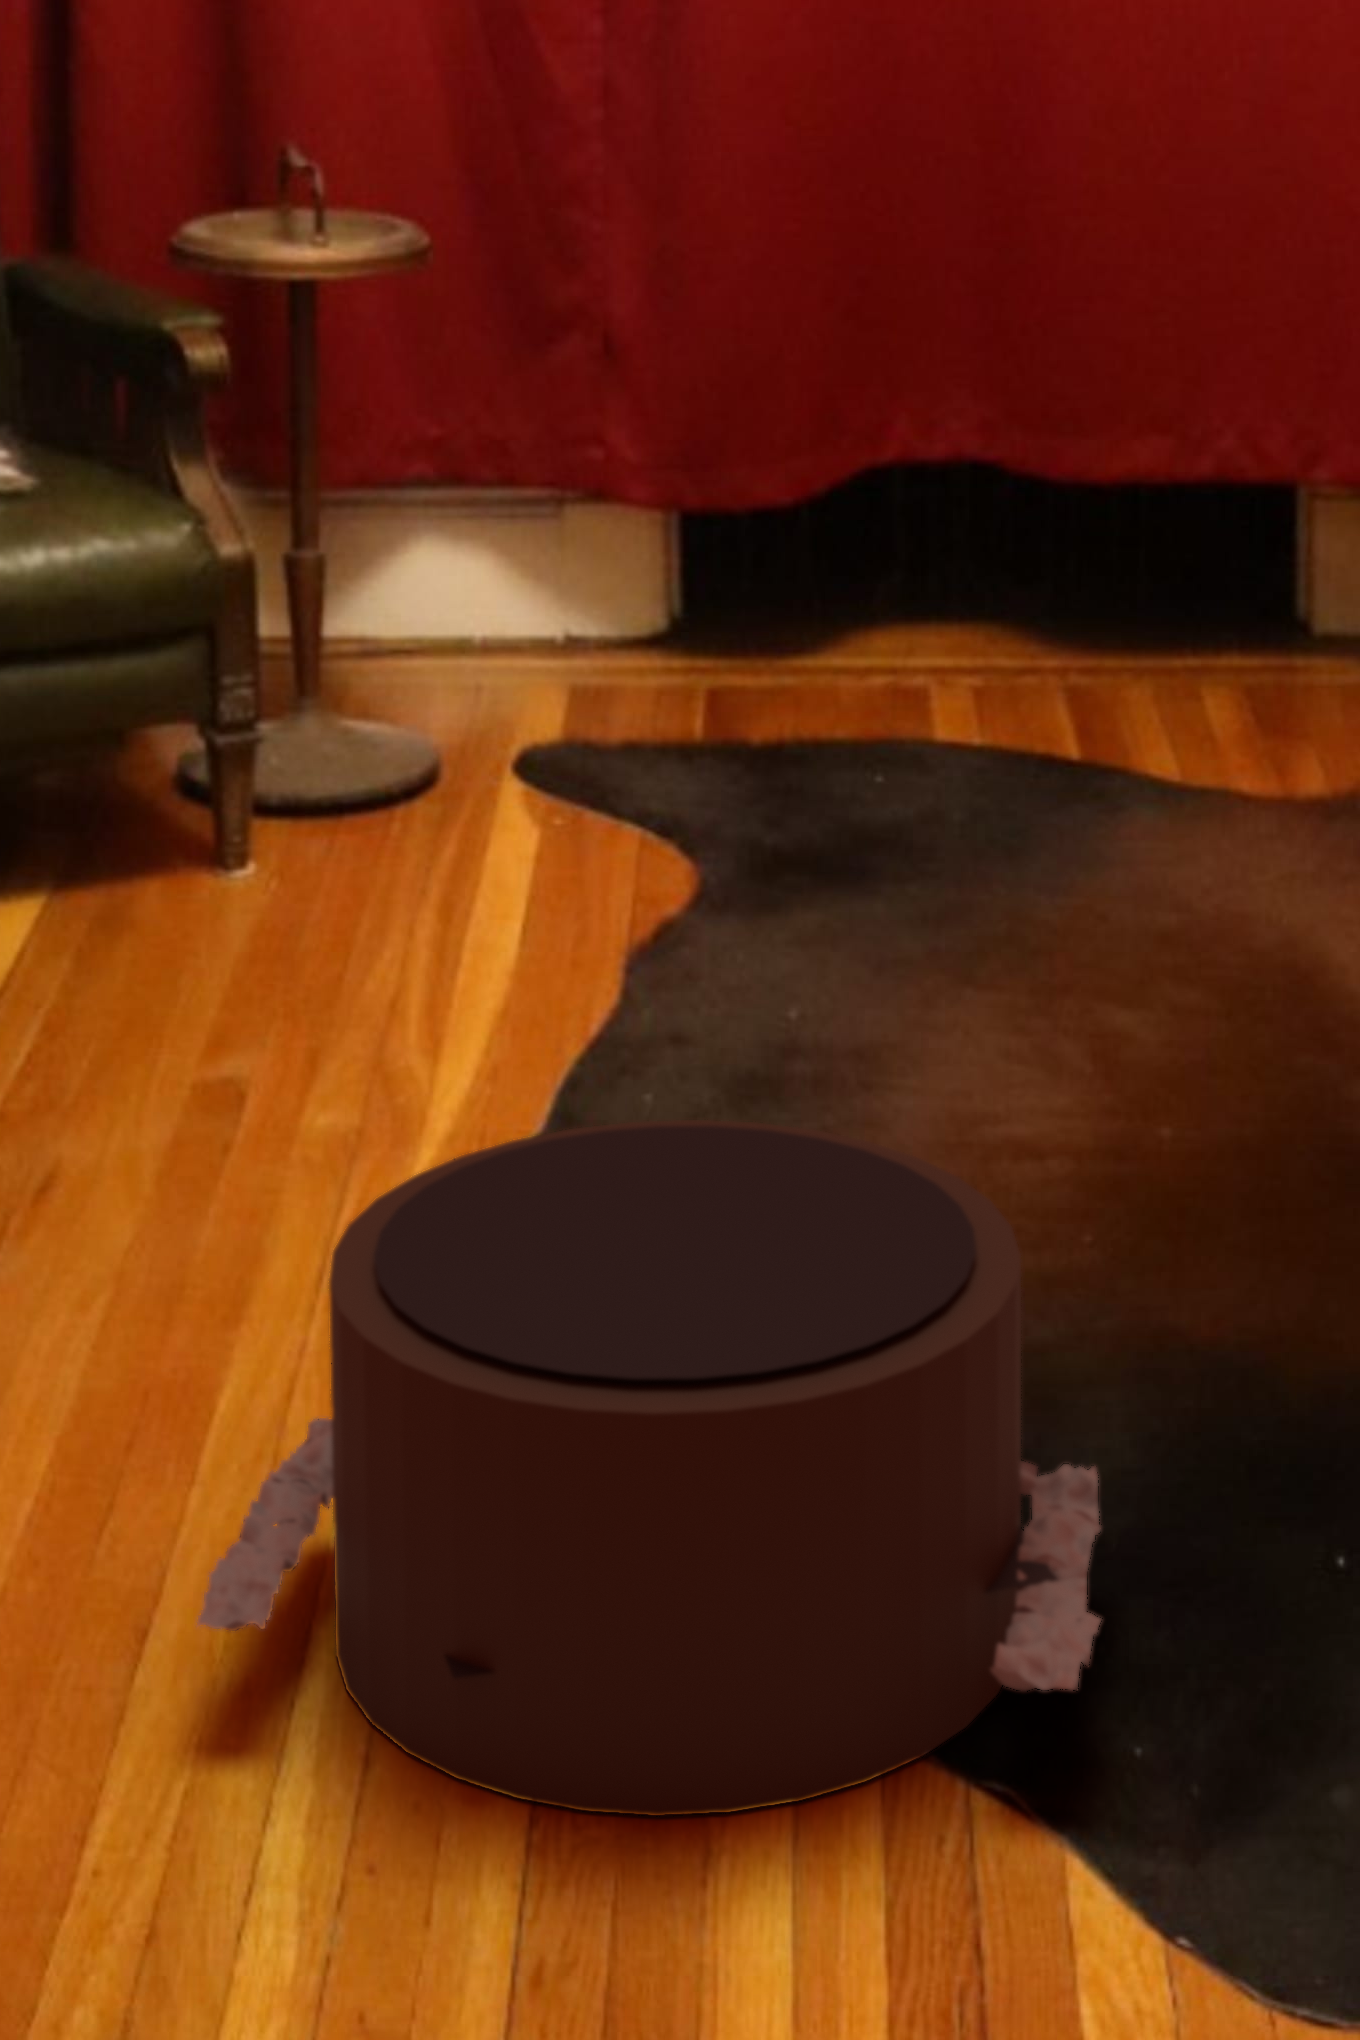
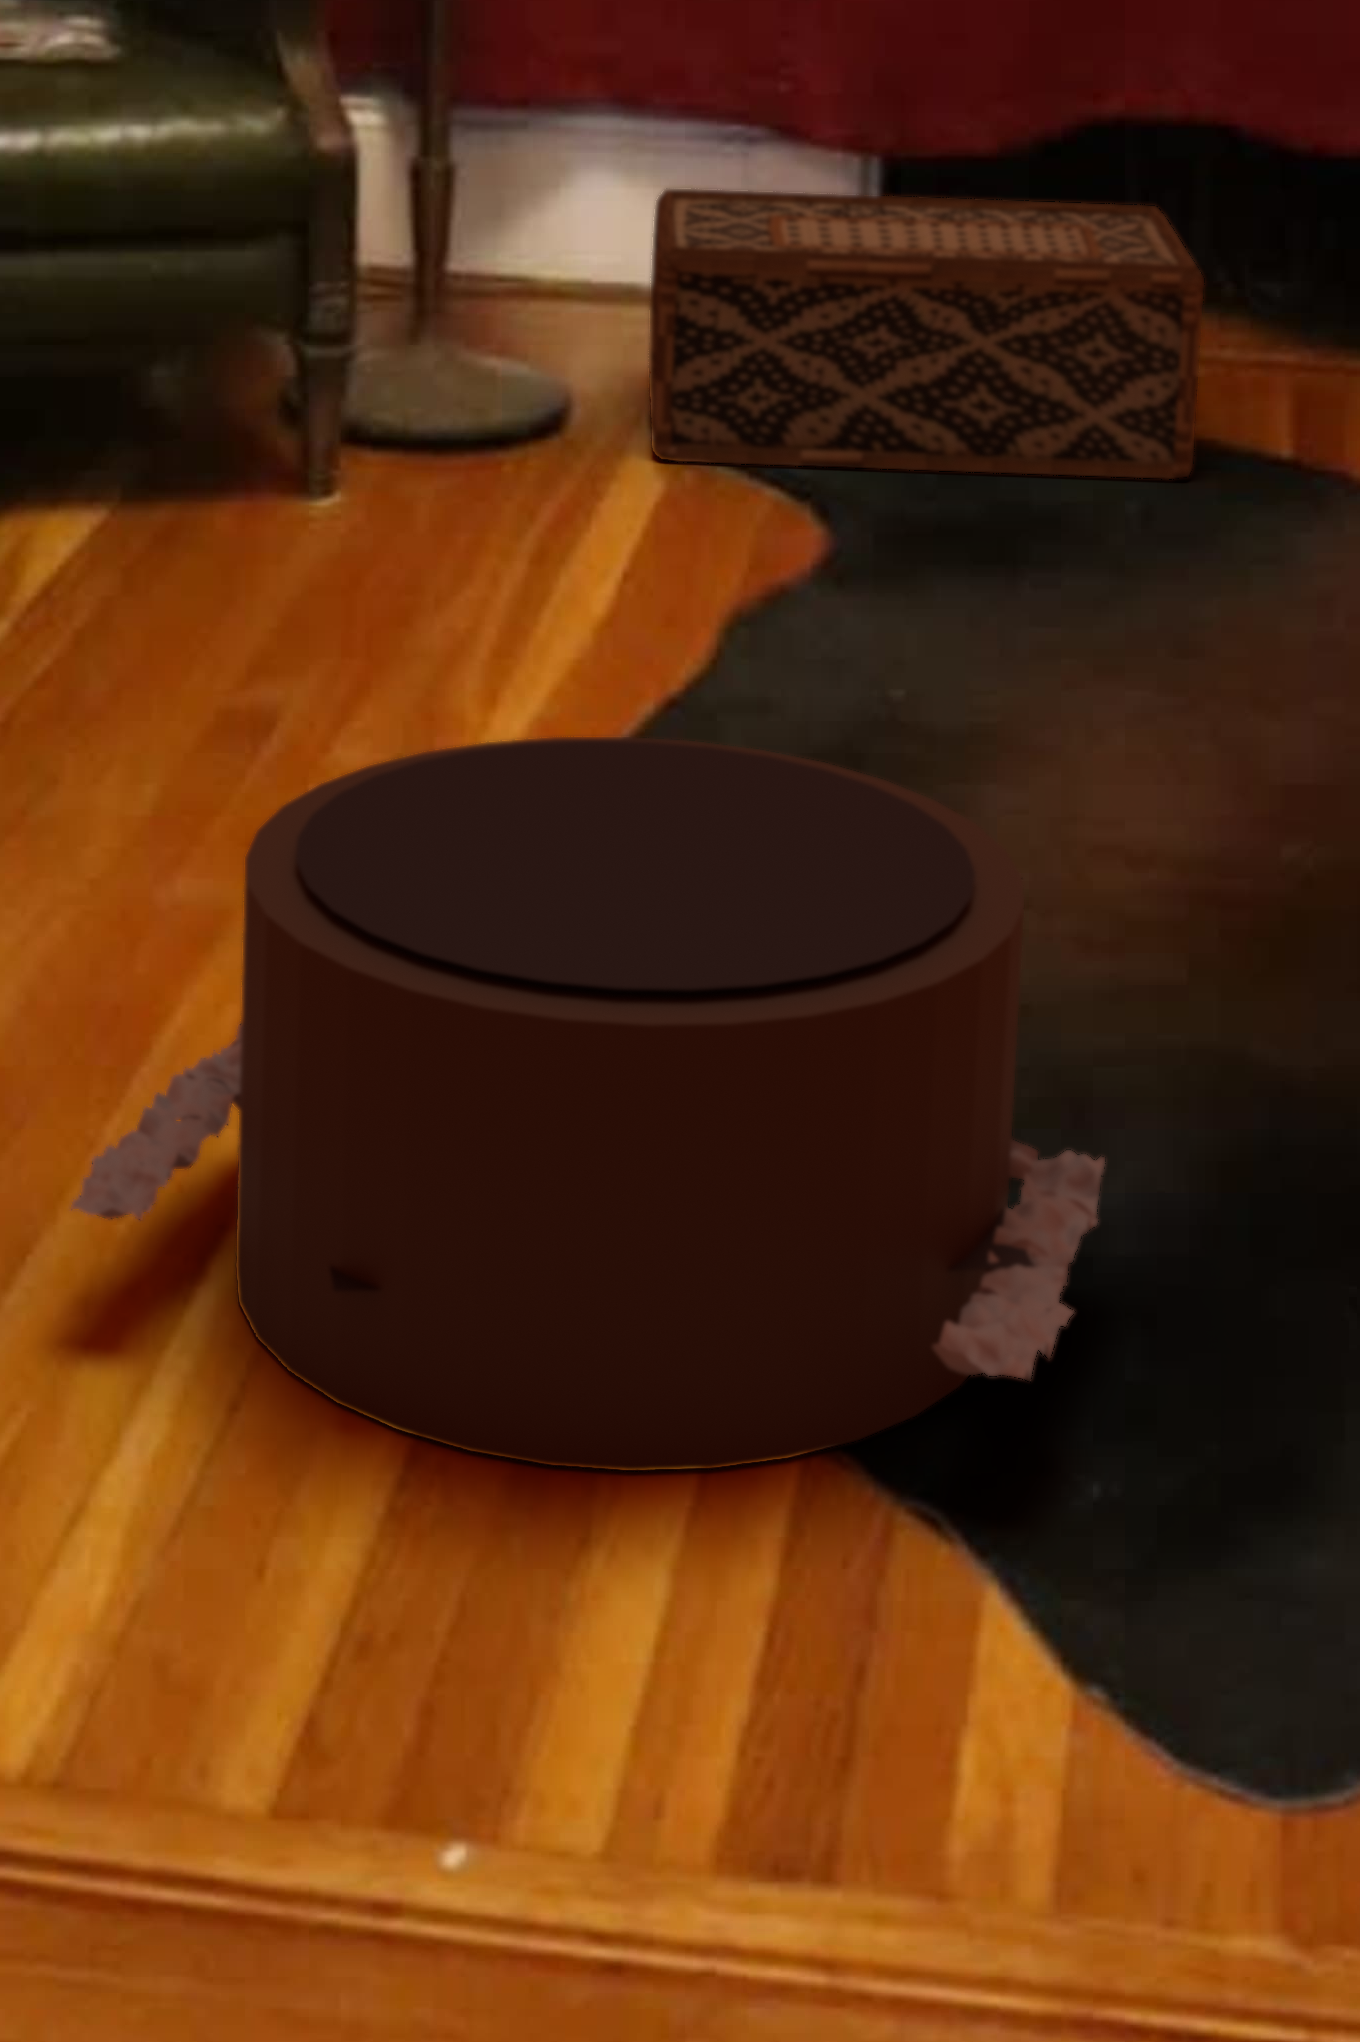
woven basket: none [511,531,1012,803] -> present [649,189,1204,479]

